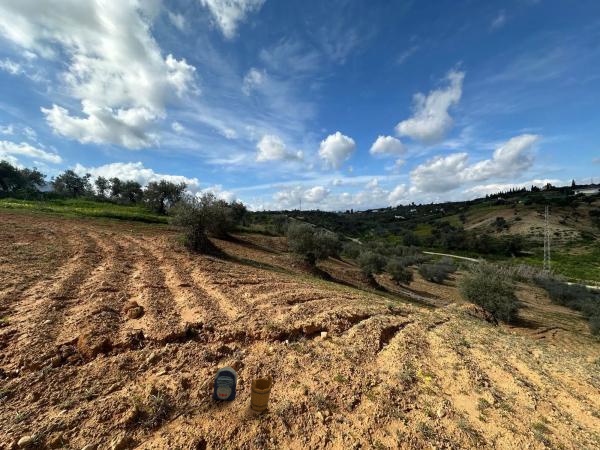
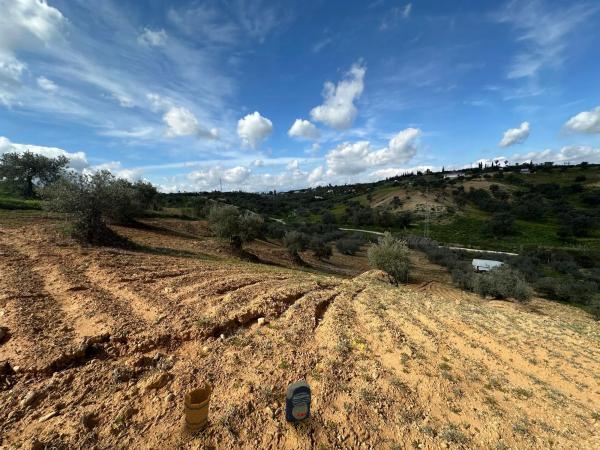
backpack: present [213,366,238,400] -> present [285,381,311,421]

